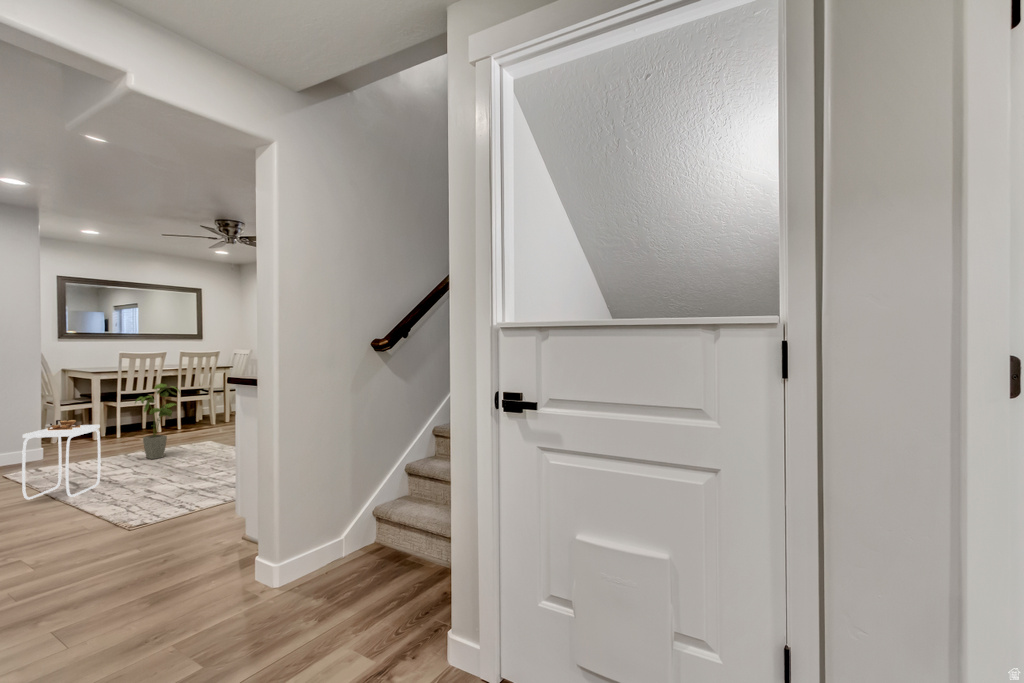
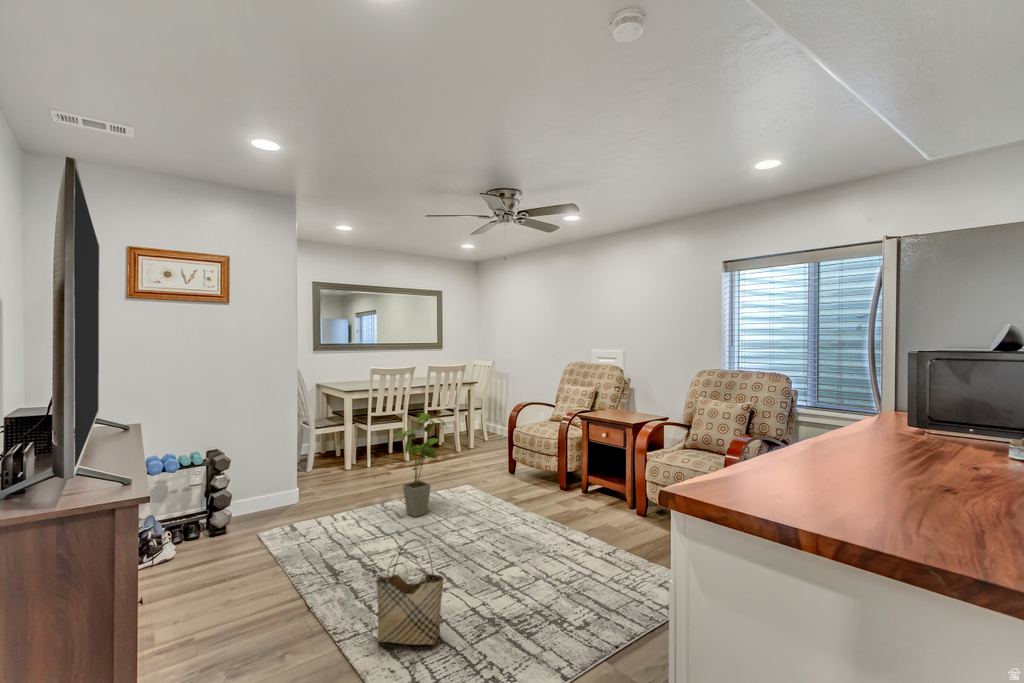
side table: present [22,420,100,499] -> none [264,479,361,612]
woven basket: none [107,446,154,501] -> present [376,539,444,645]

